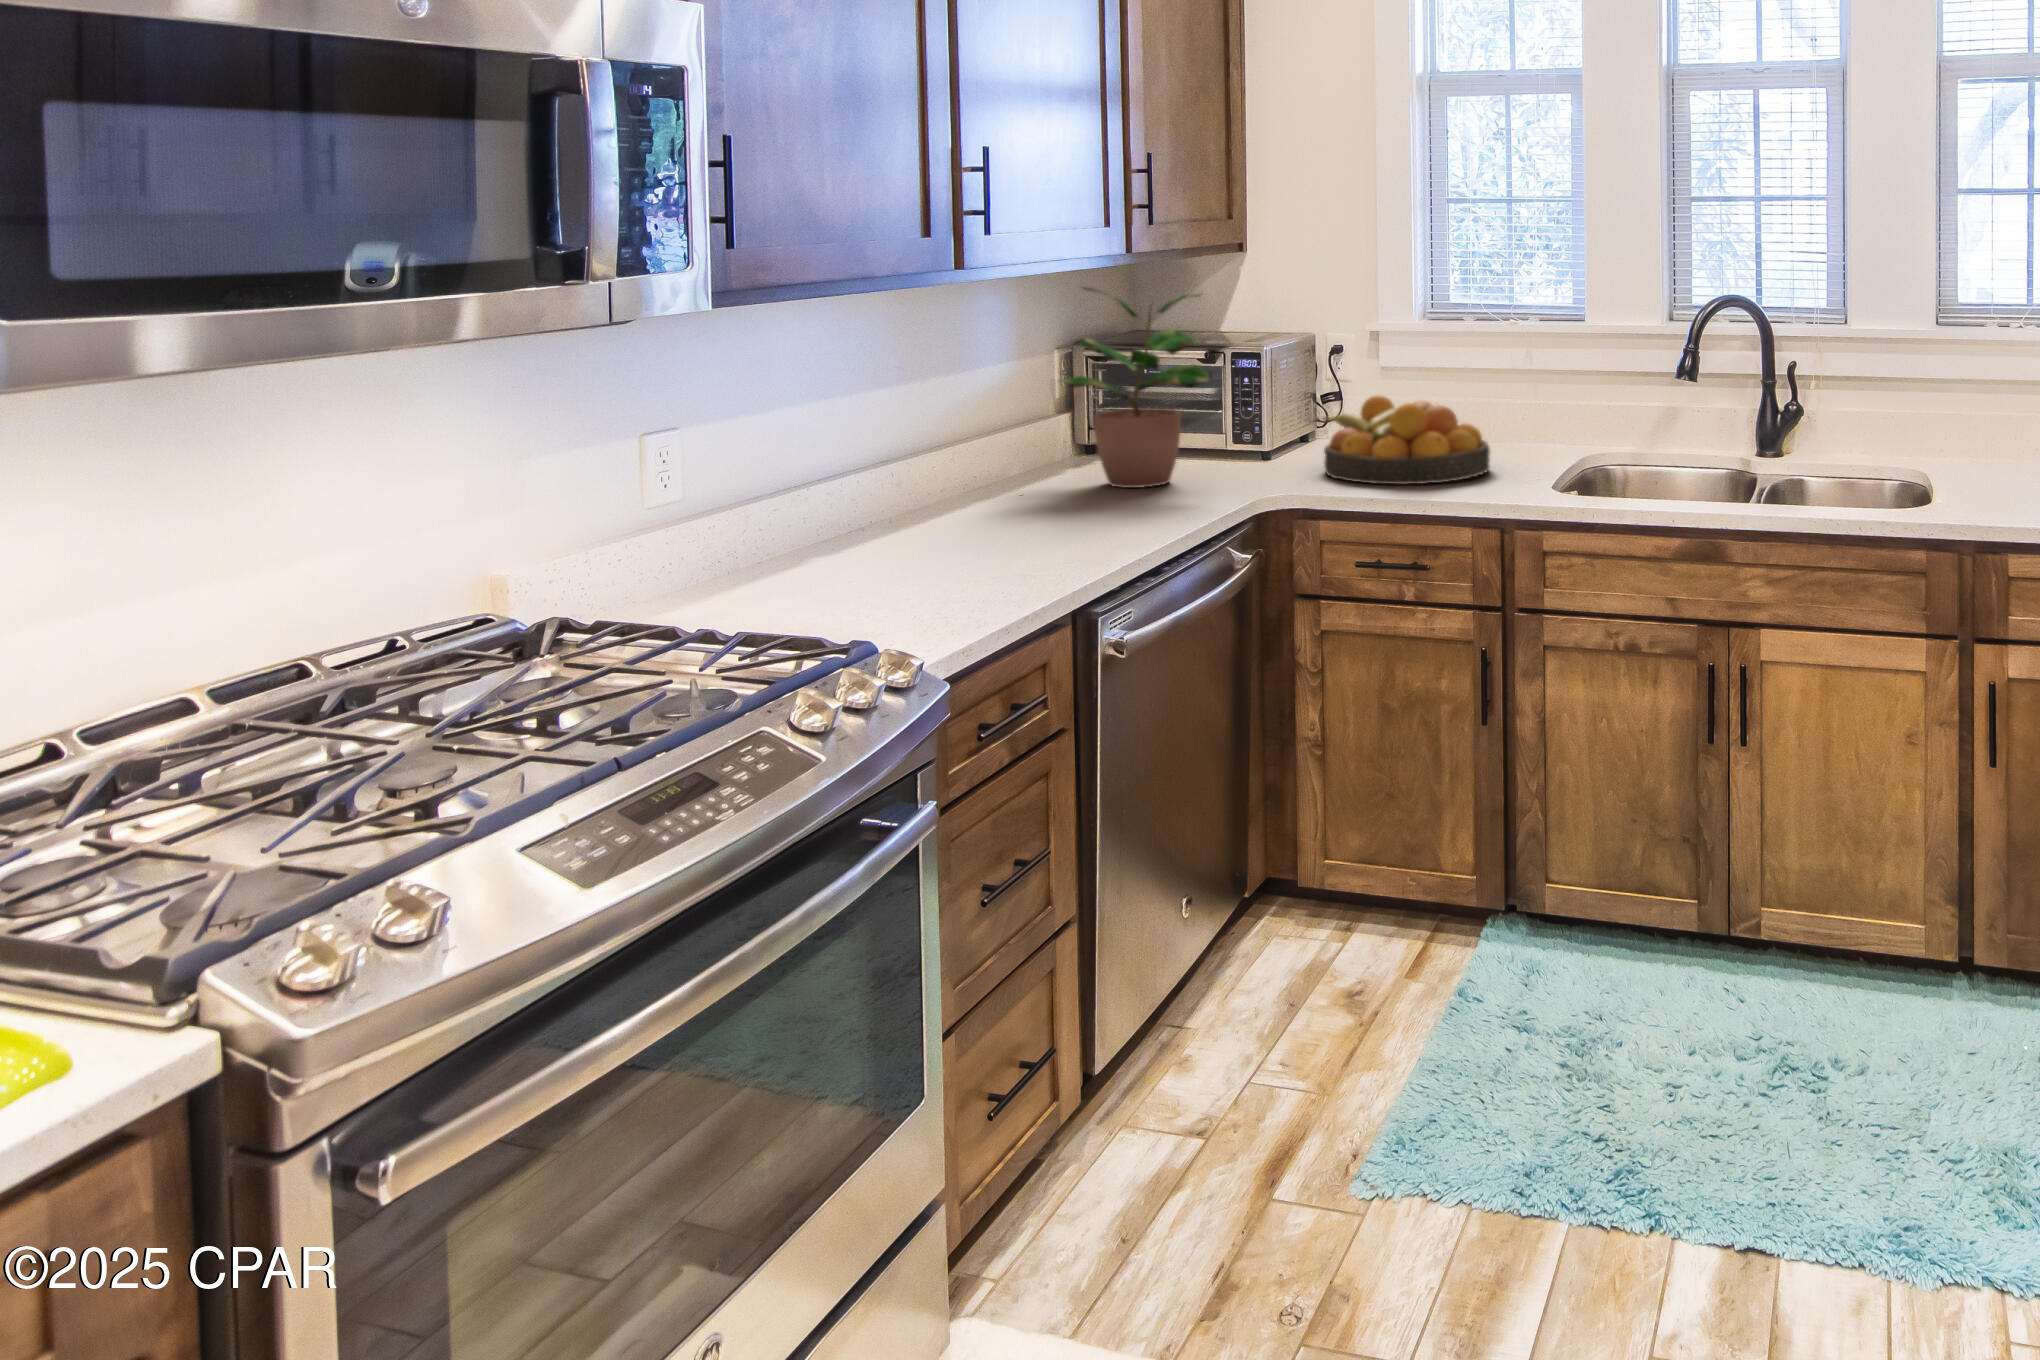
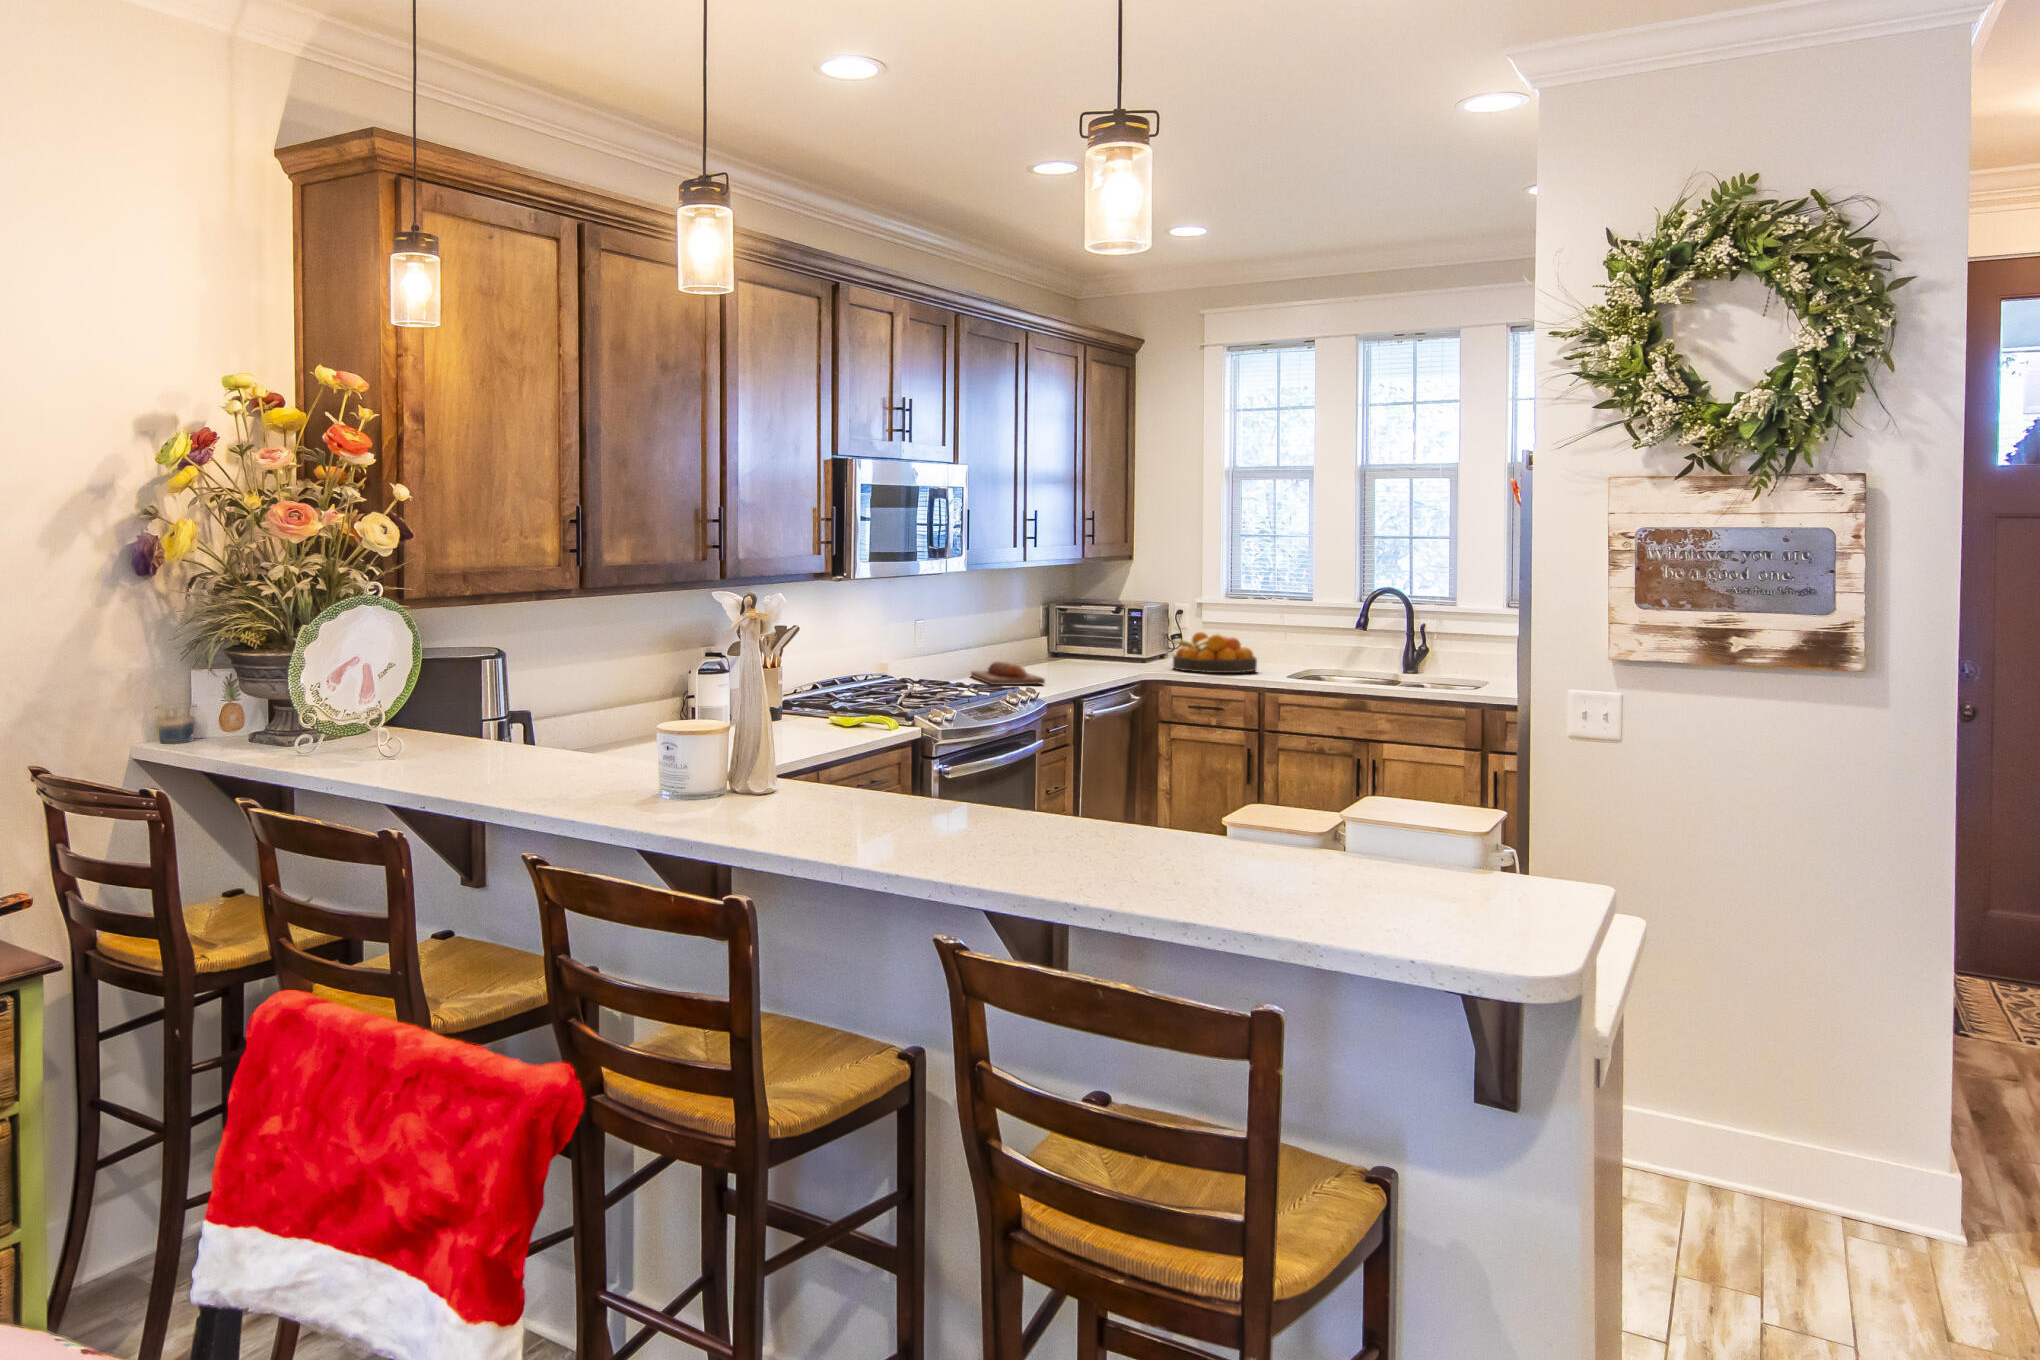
potted plant: present [1060,287,1213,488] -> none [1051,572,1123,668]
bread loaf: none [828,518,991,600] -> present [971,662,1045,685]

